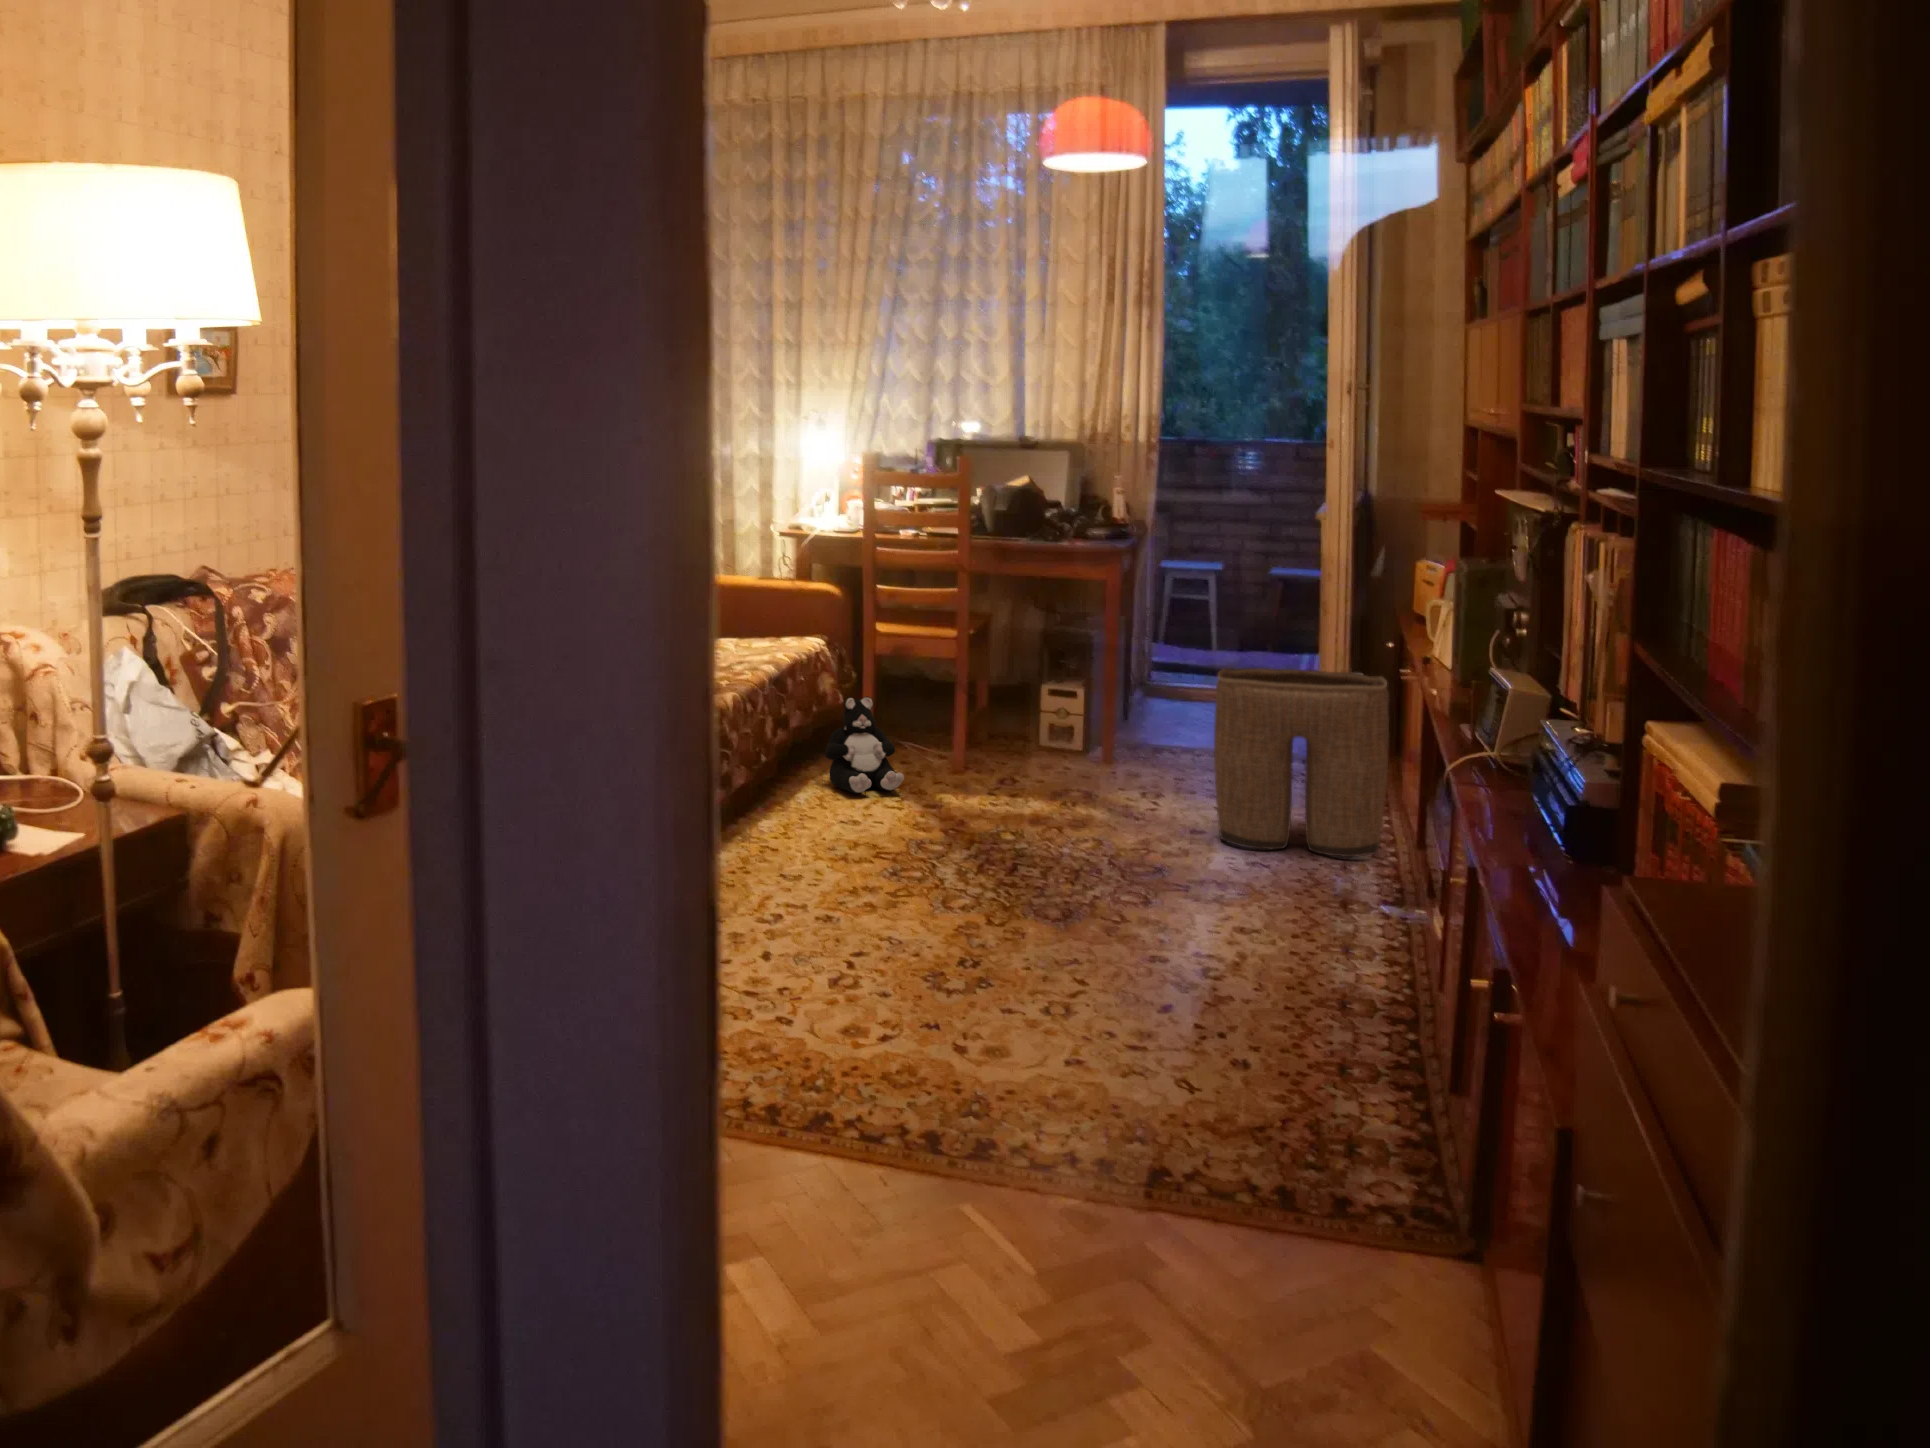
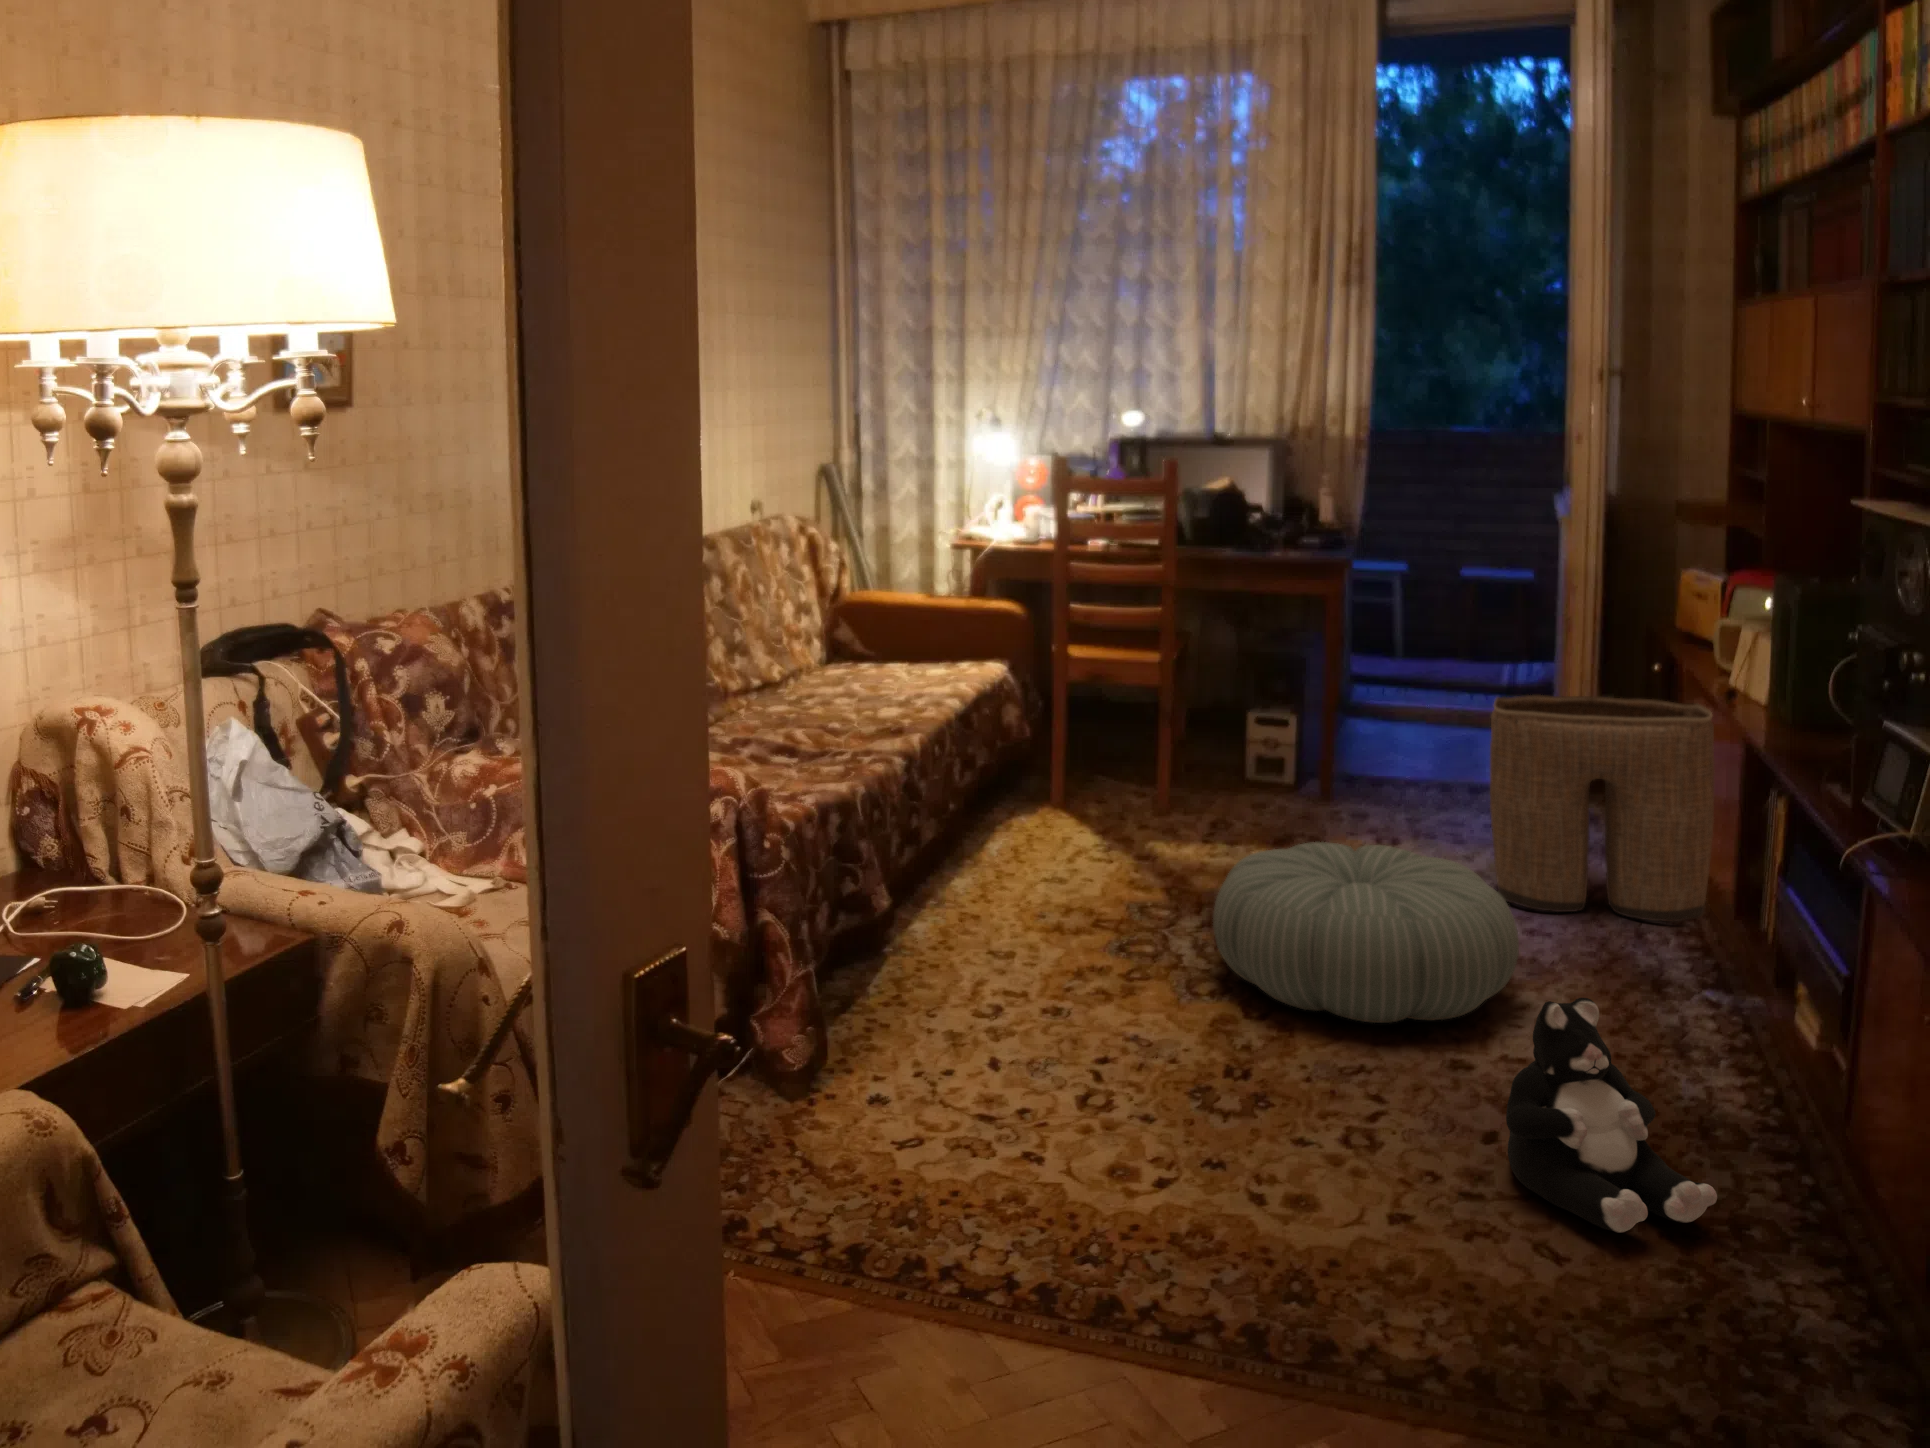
plush toy: present [825,697,904,793] -> present [1506,998,1717,1233]
pouf: none [967,786,1208,927] -> present [1213,842,1519,1023]

